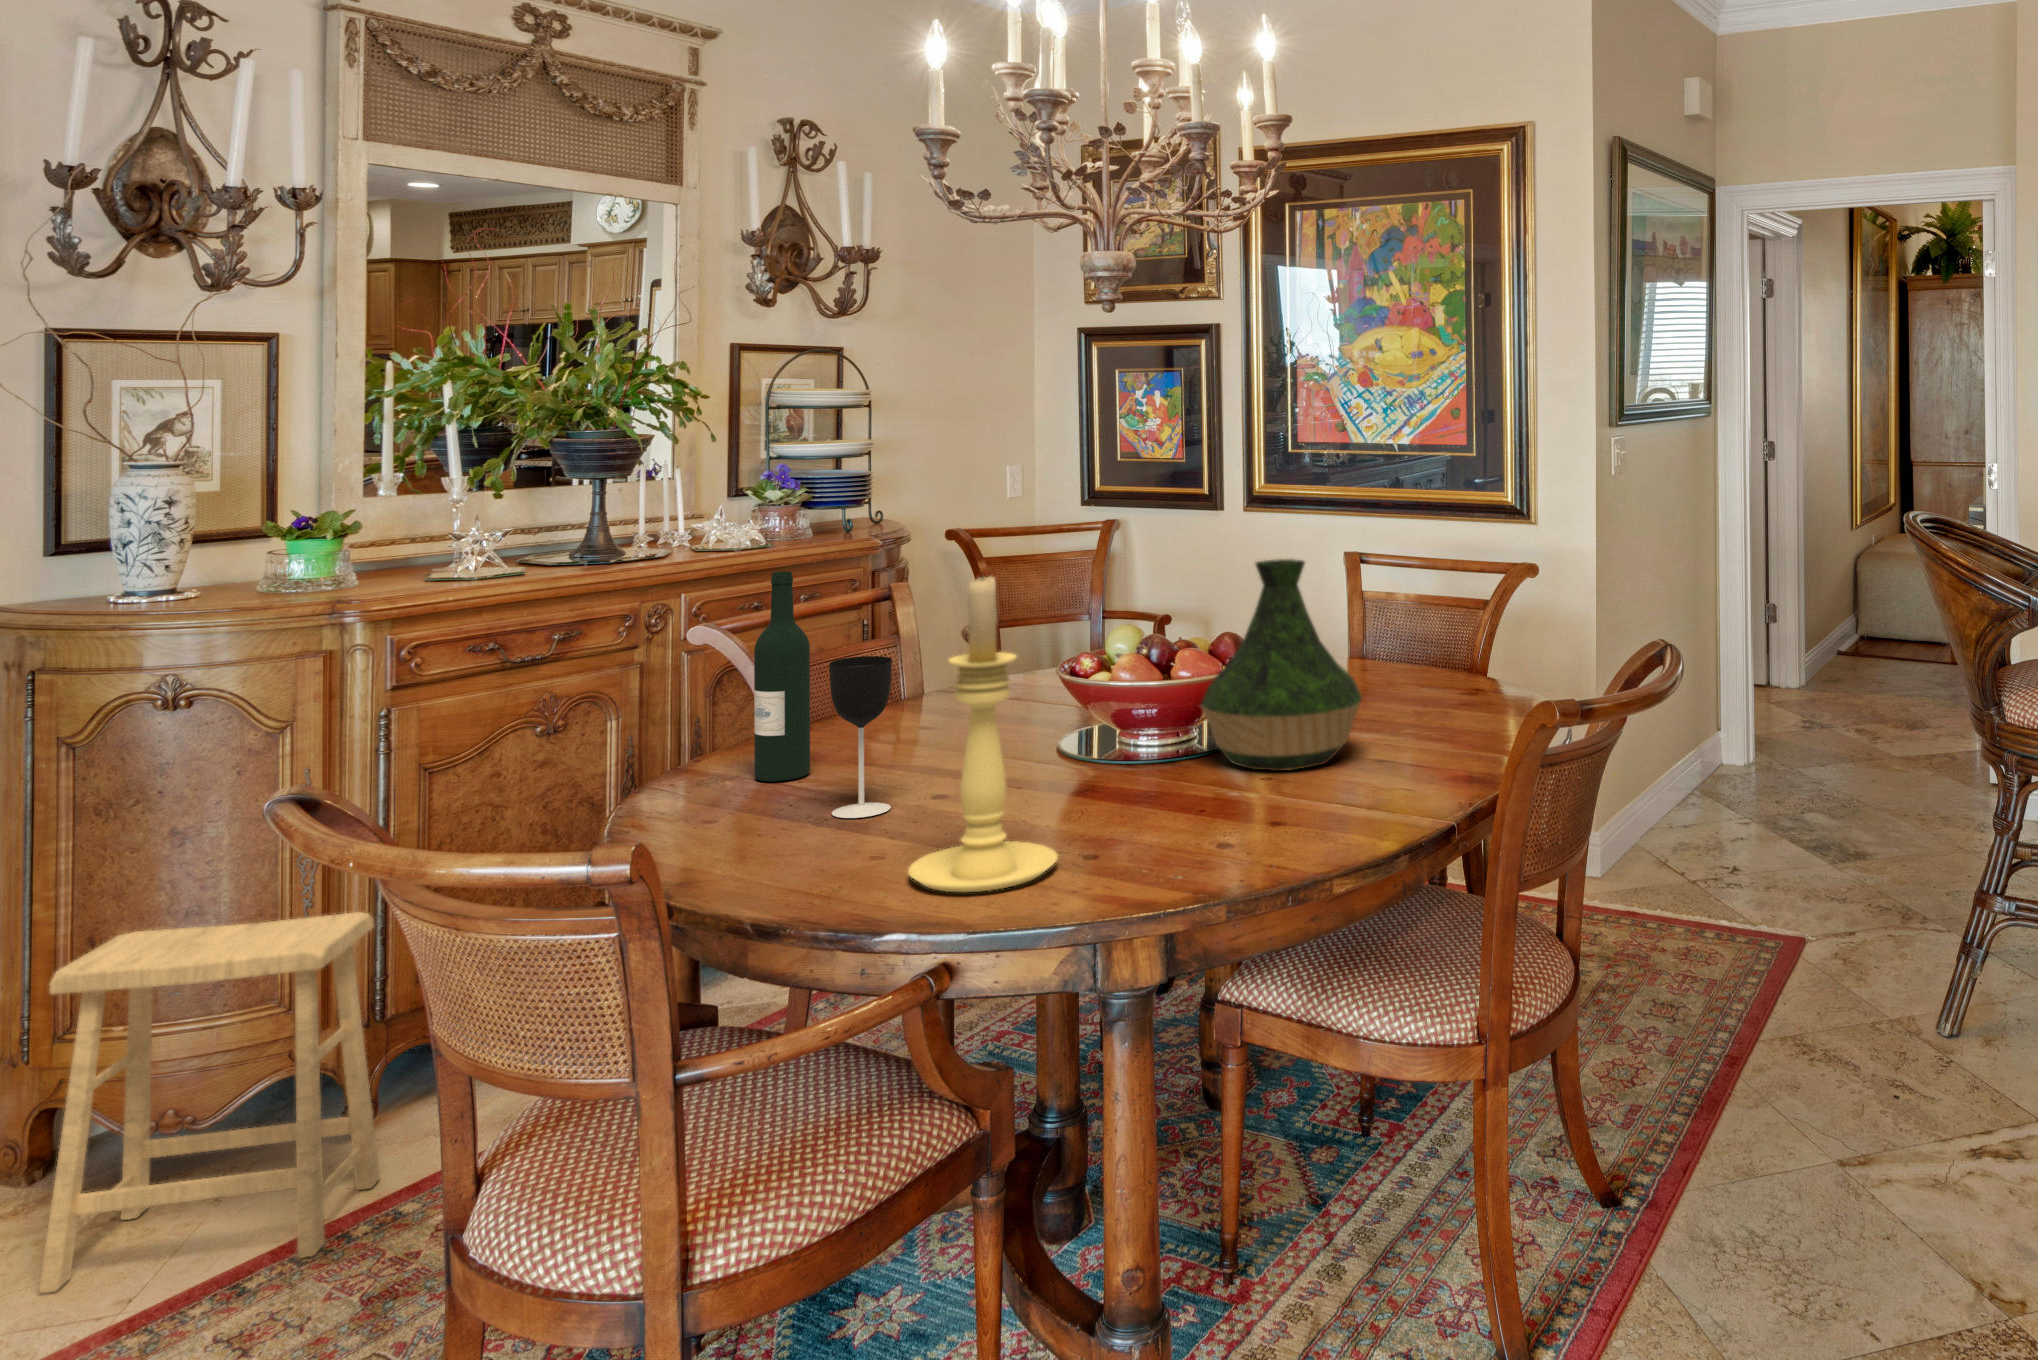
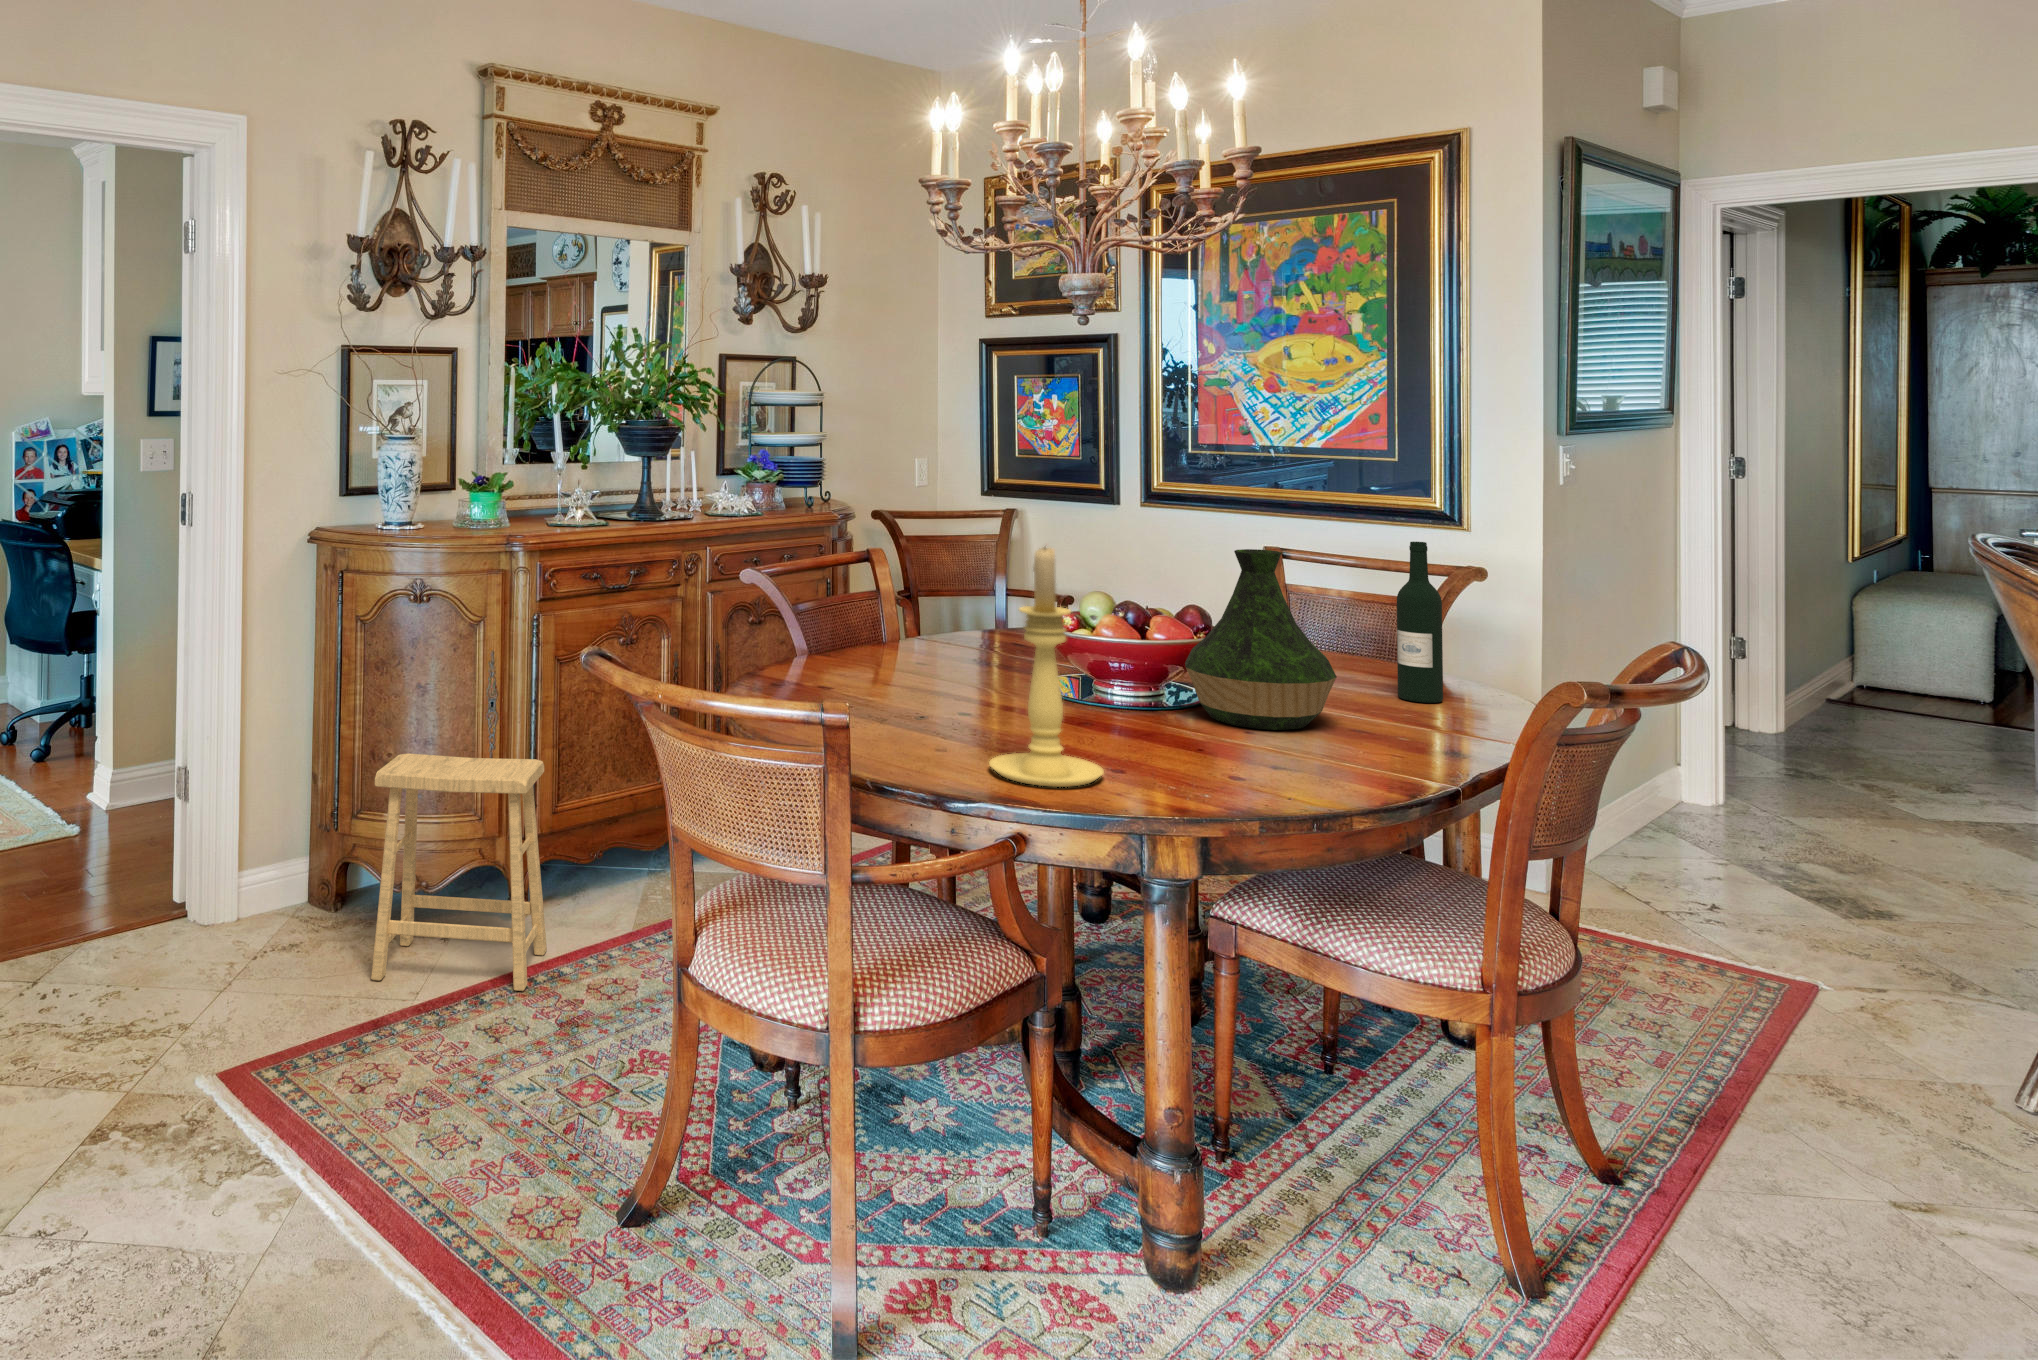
wine bottle: present [754,571,810,782] -> present [1397,542,1443,703]
wine glass: present [829,656,892,818] -> none [900,604,946,726]

